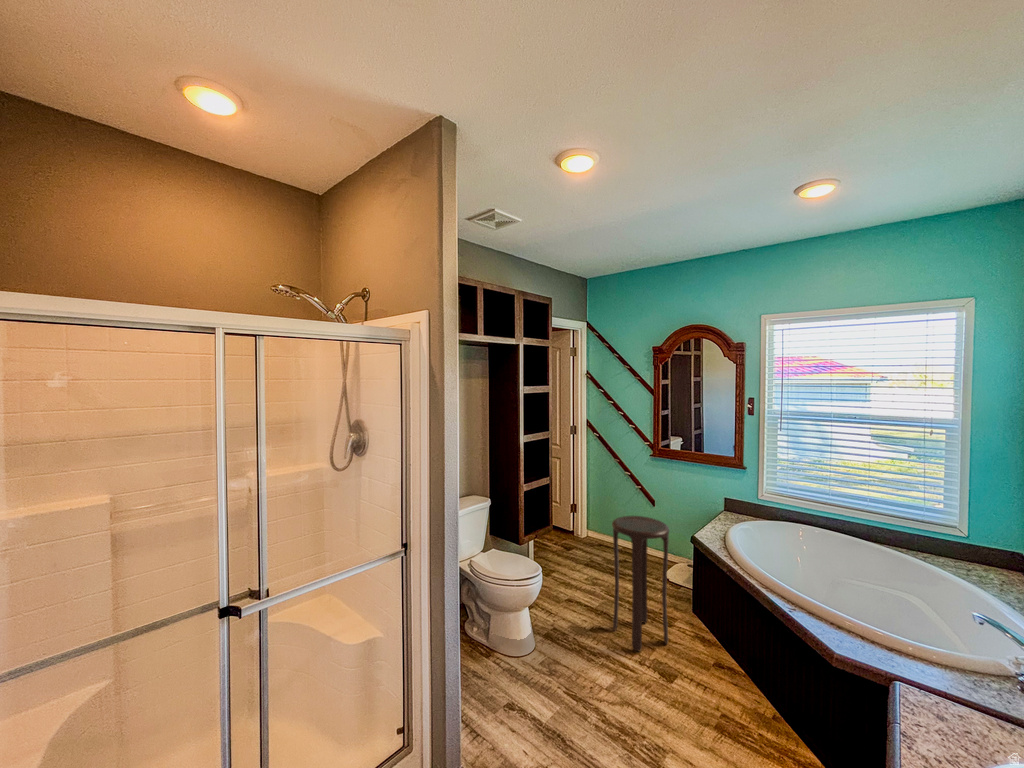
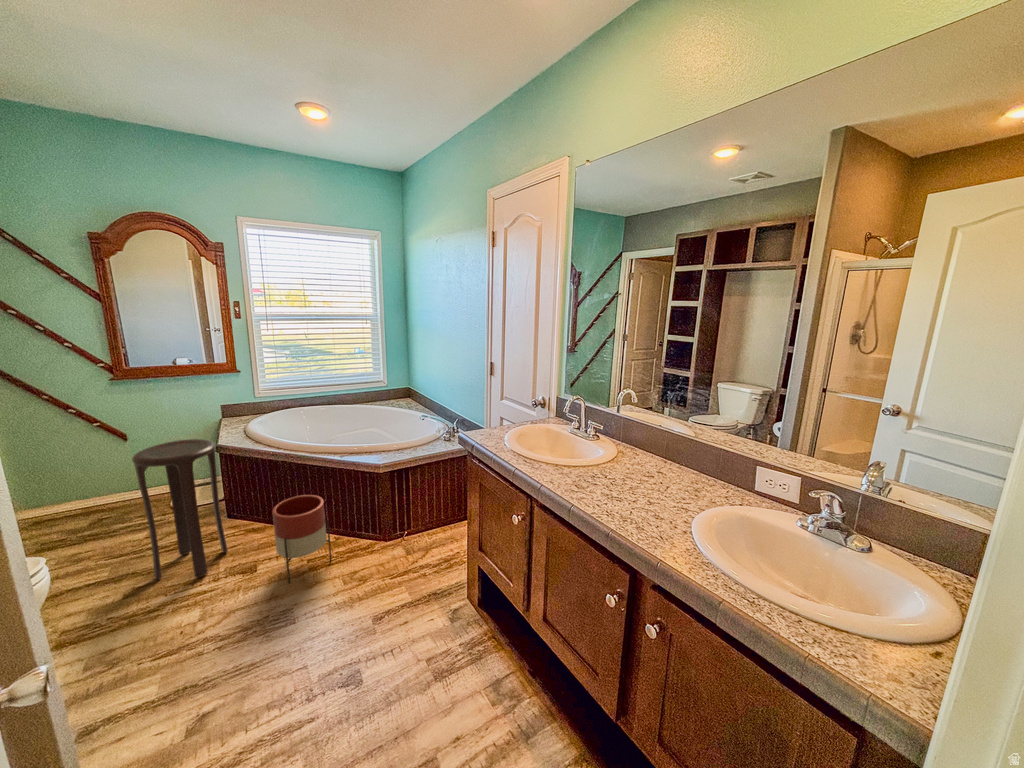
planter: none [684,622,747,740] -> present [272,495,332,584]

